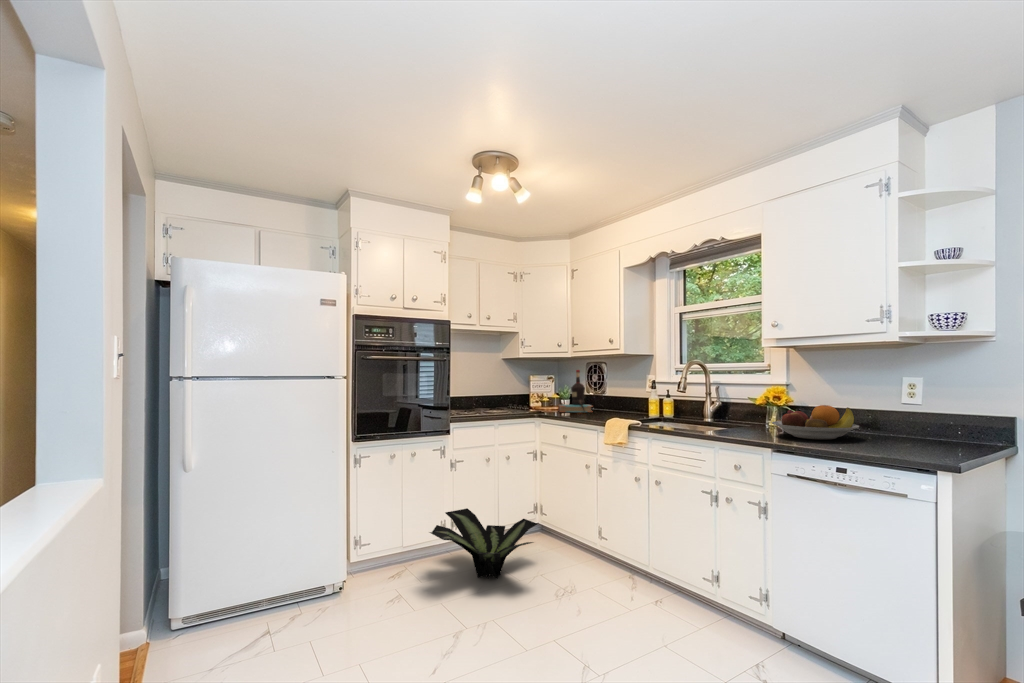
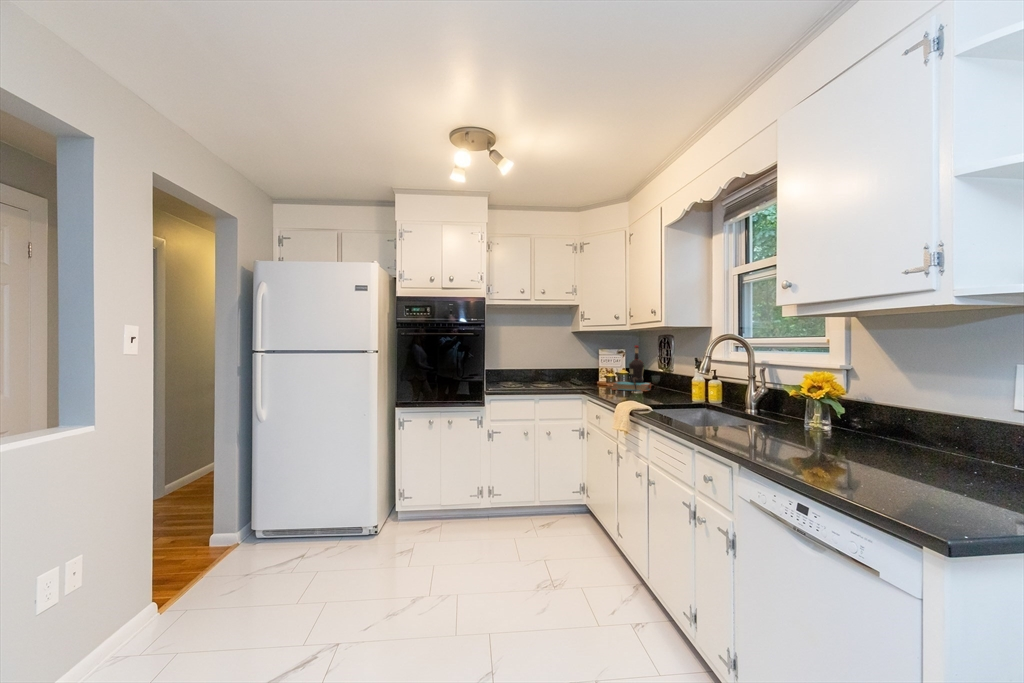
fruit bowl: present [772,405,859,440] -> none [771,403,915,457]
potted plant: present [430,508,537,579] -> none [441,477,556,551]

